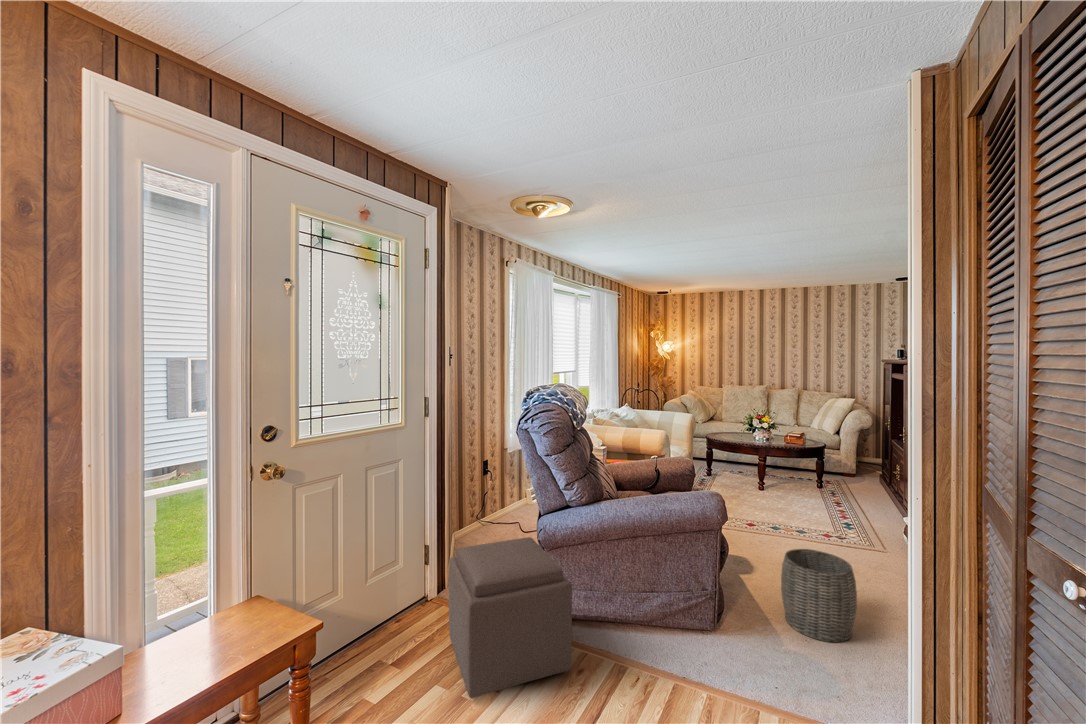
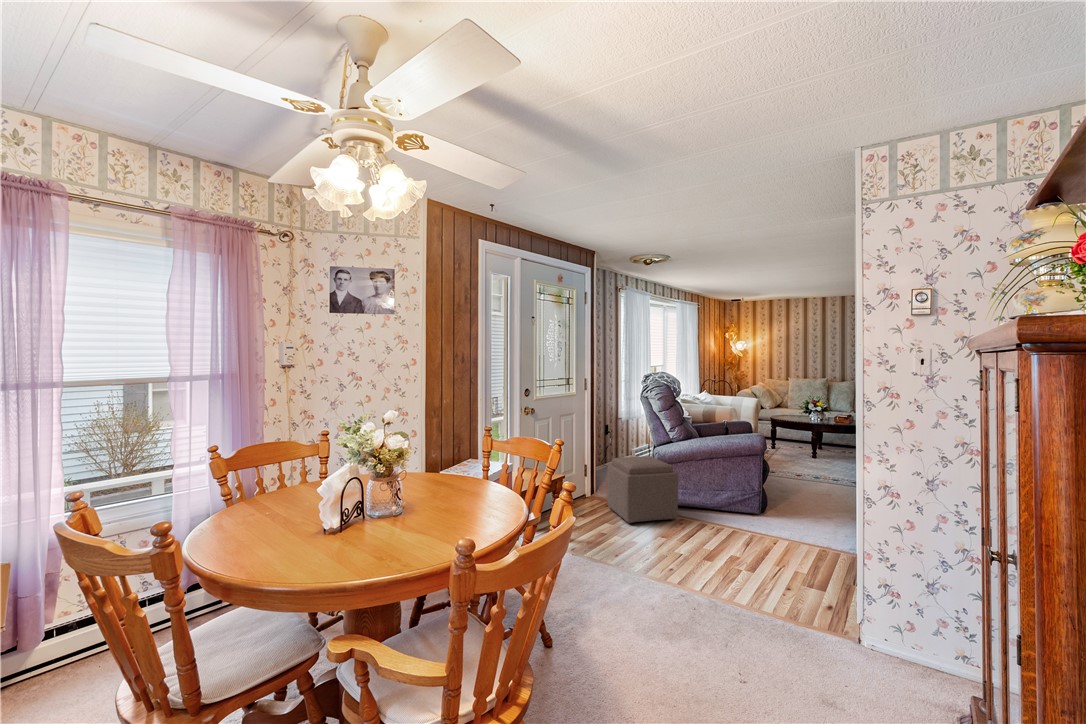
woven basket: present [781,549,857,642] -> none [804,471,848,519]

